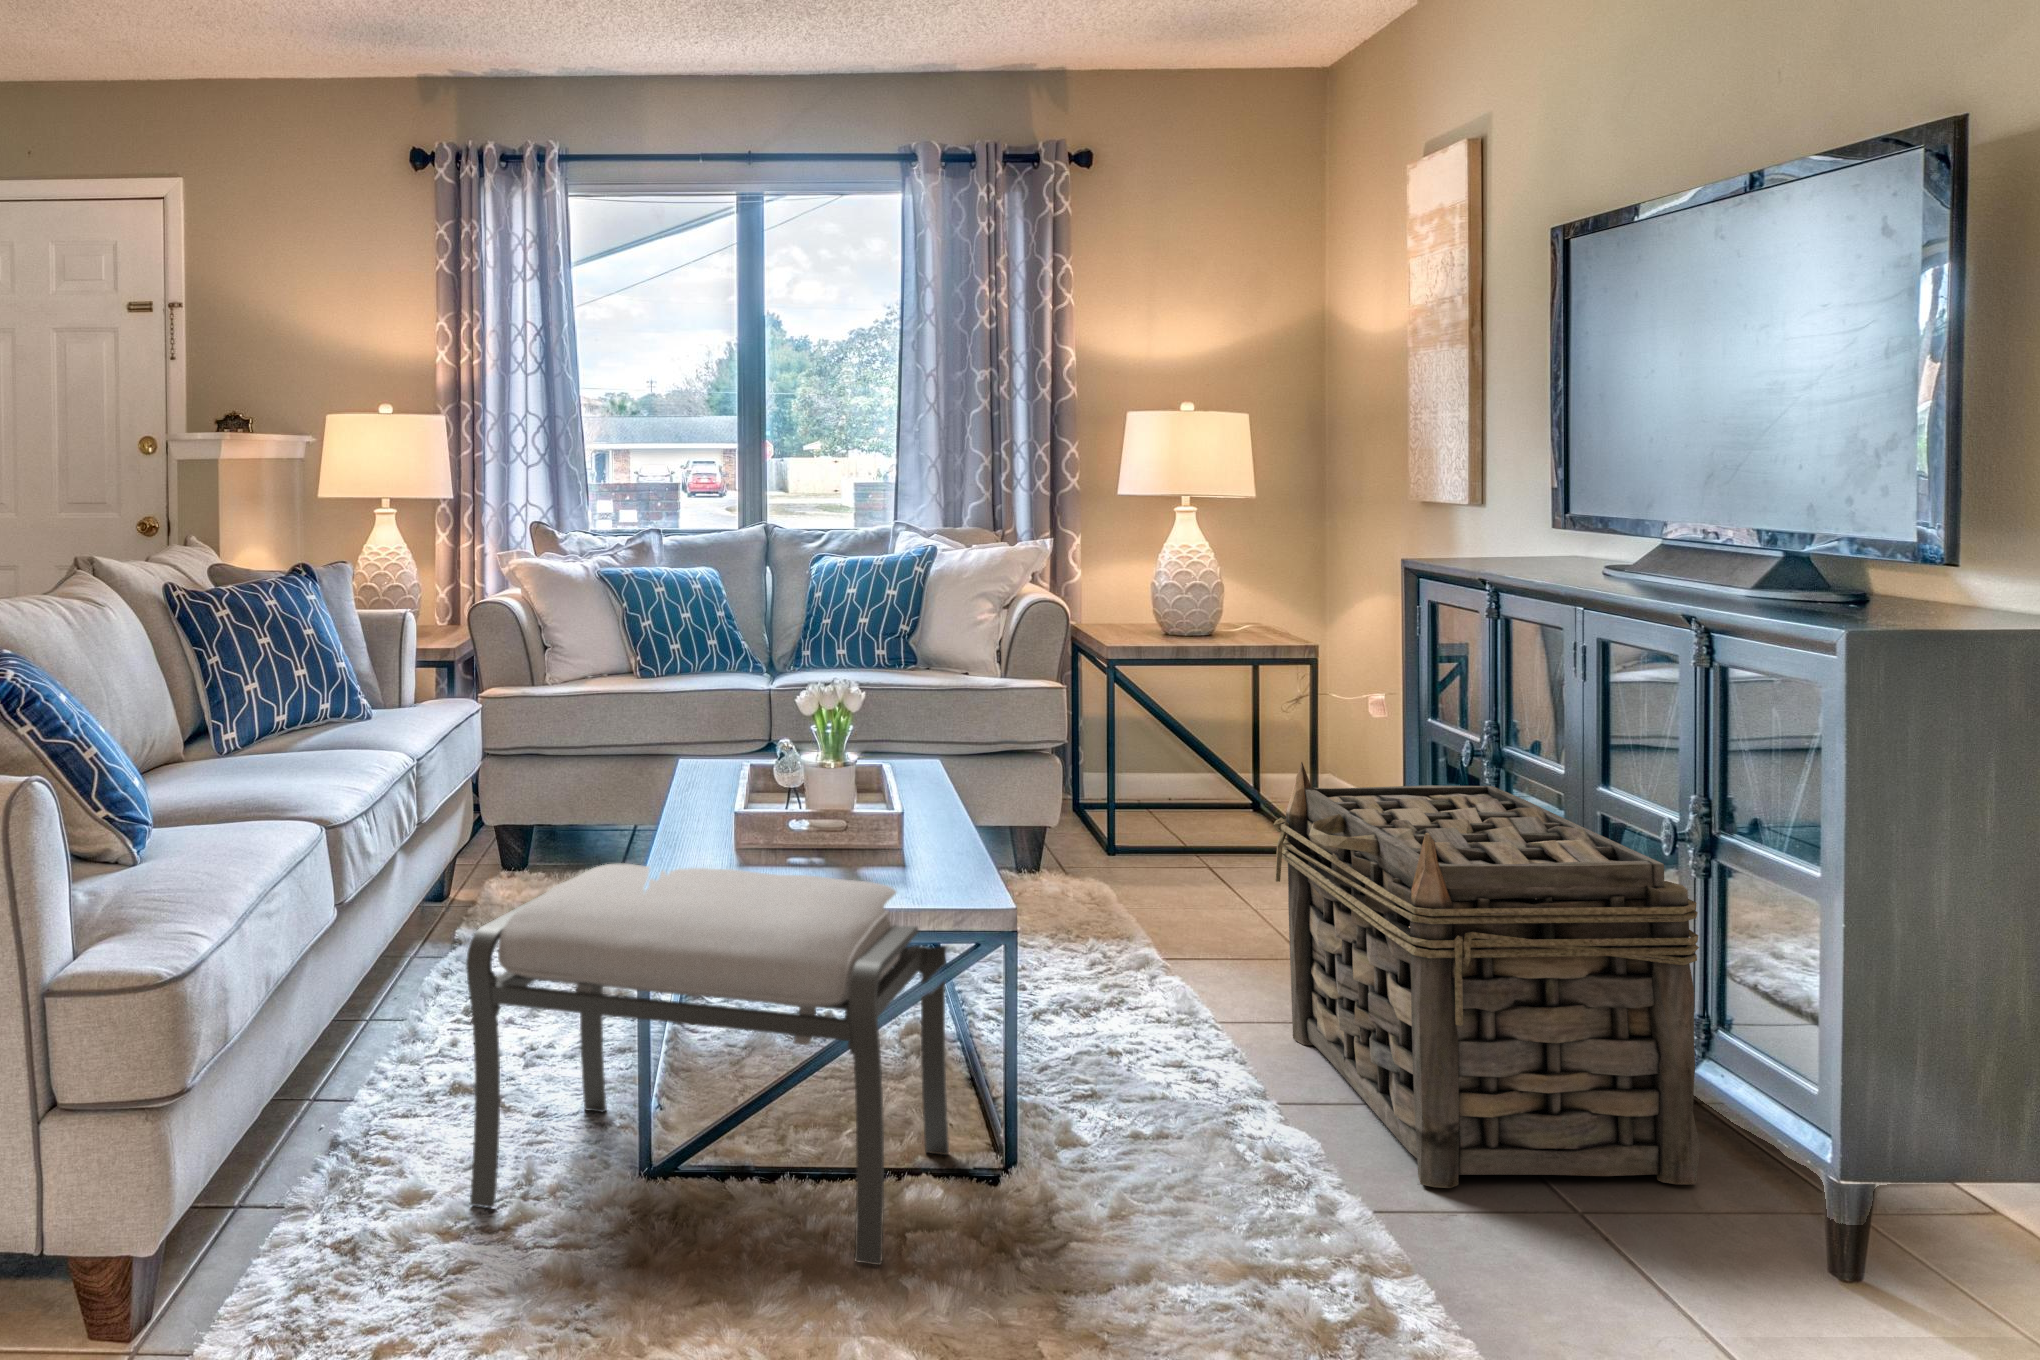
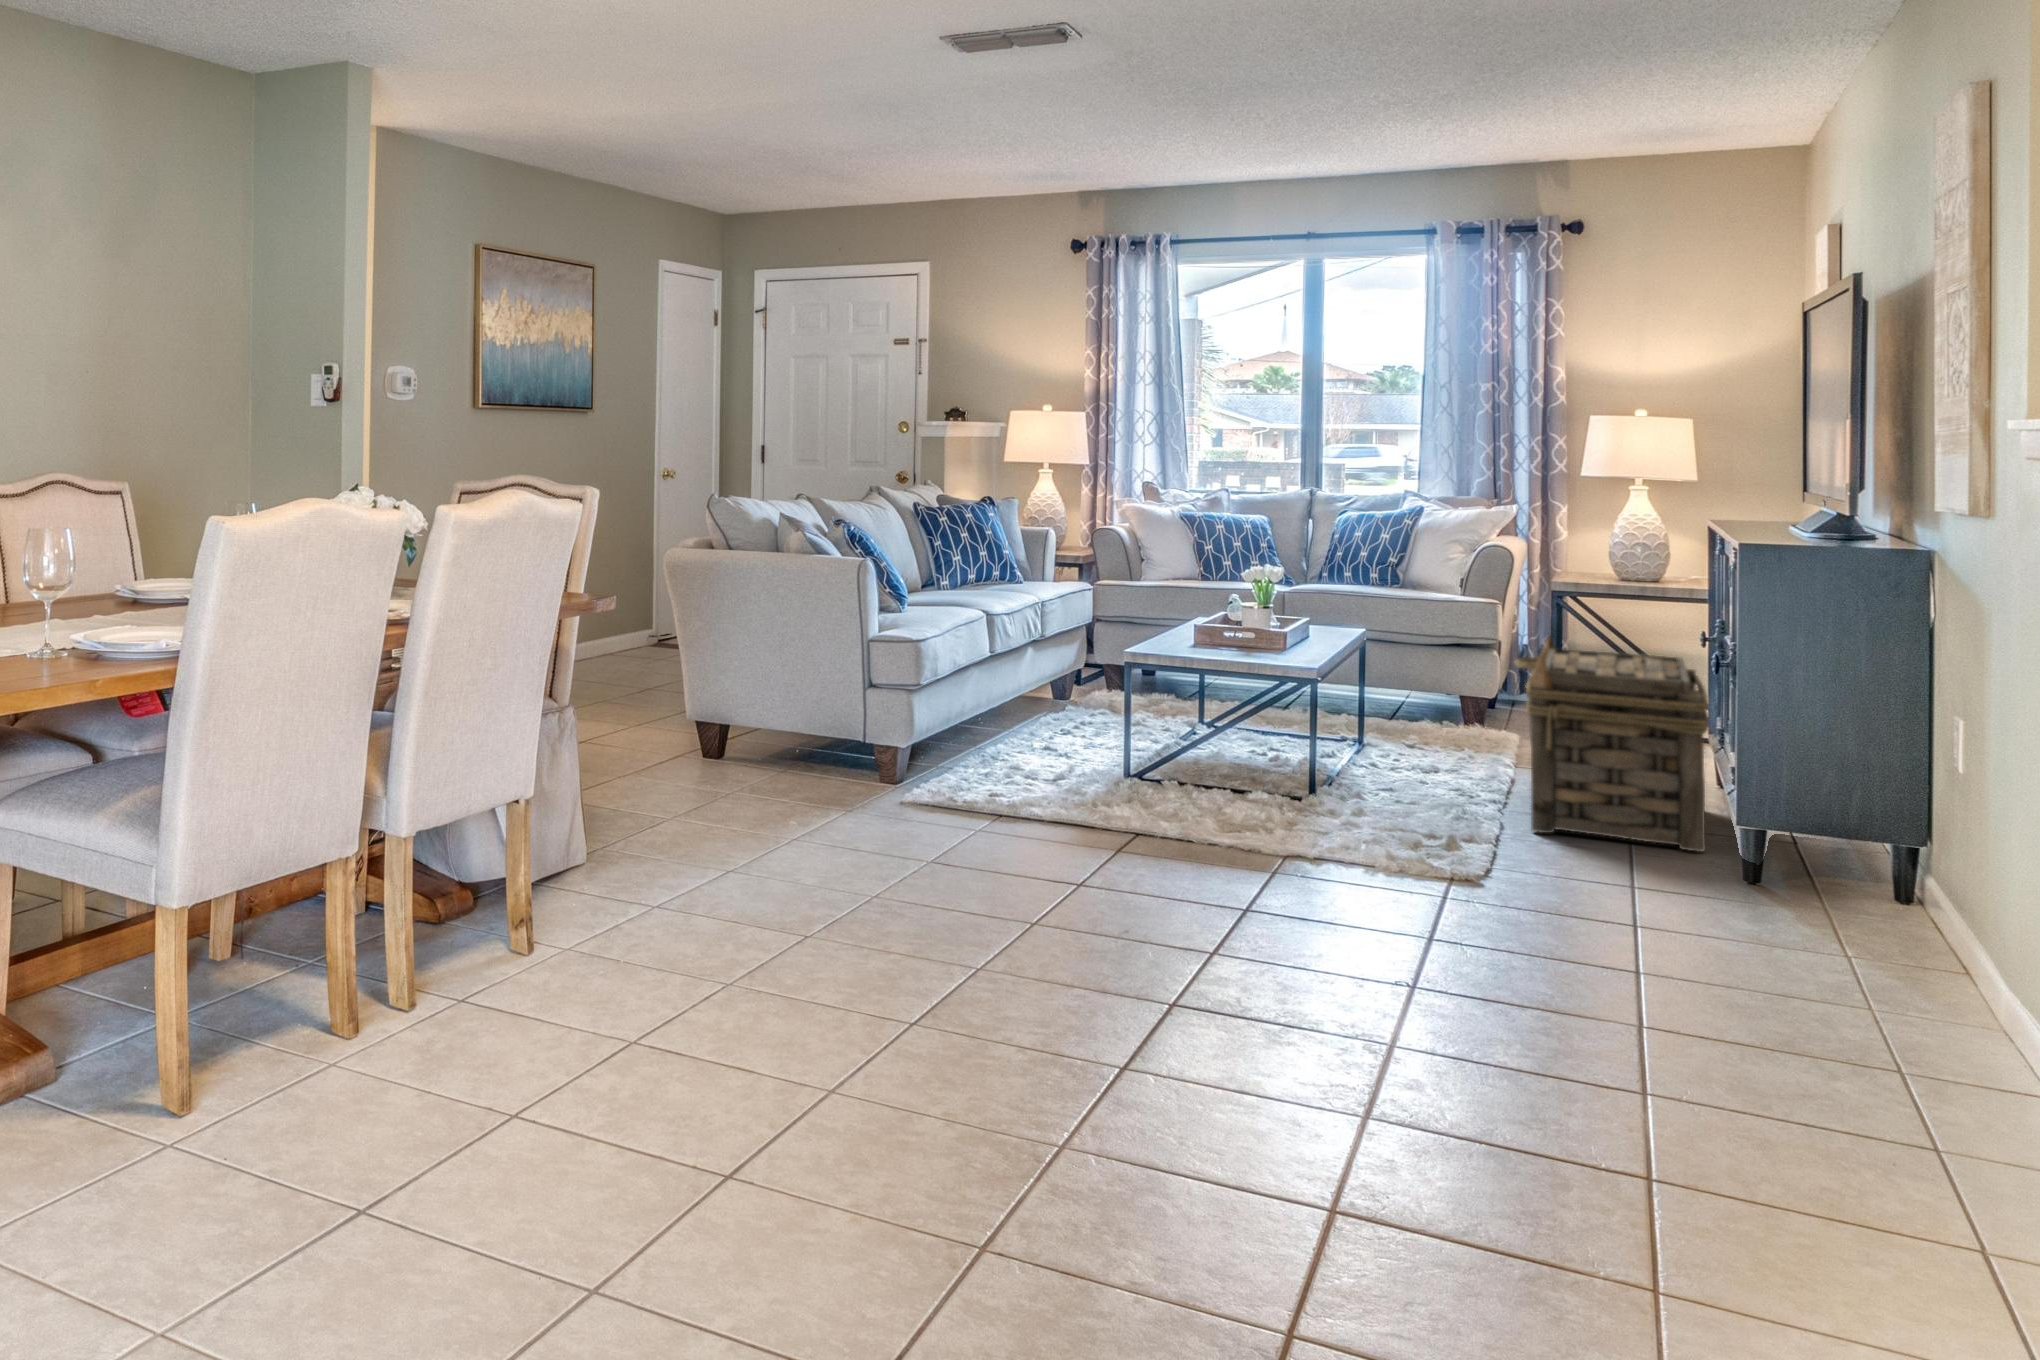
ottoman: present [466,864,949,1265] -> none [1040,642,1285,809]

